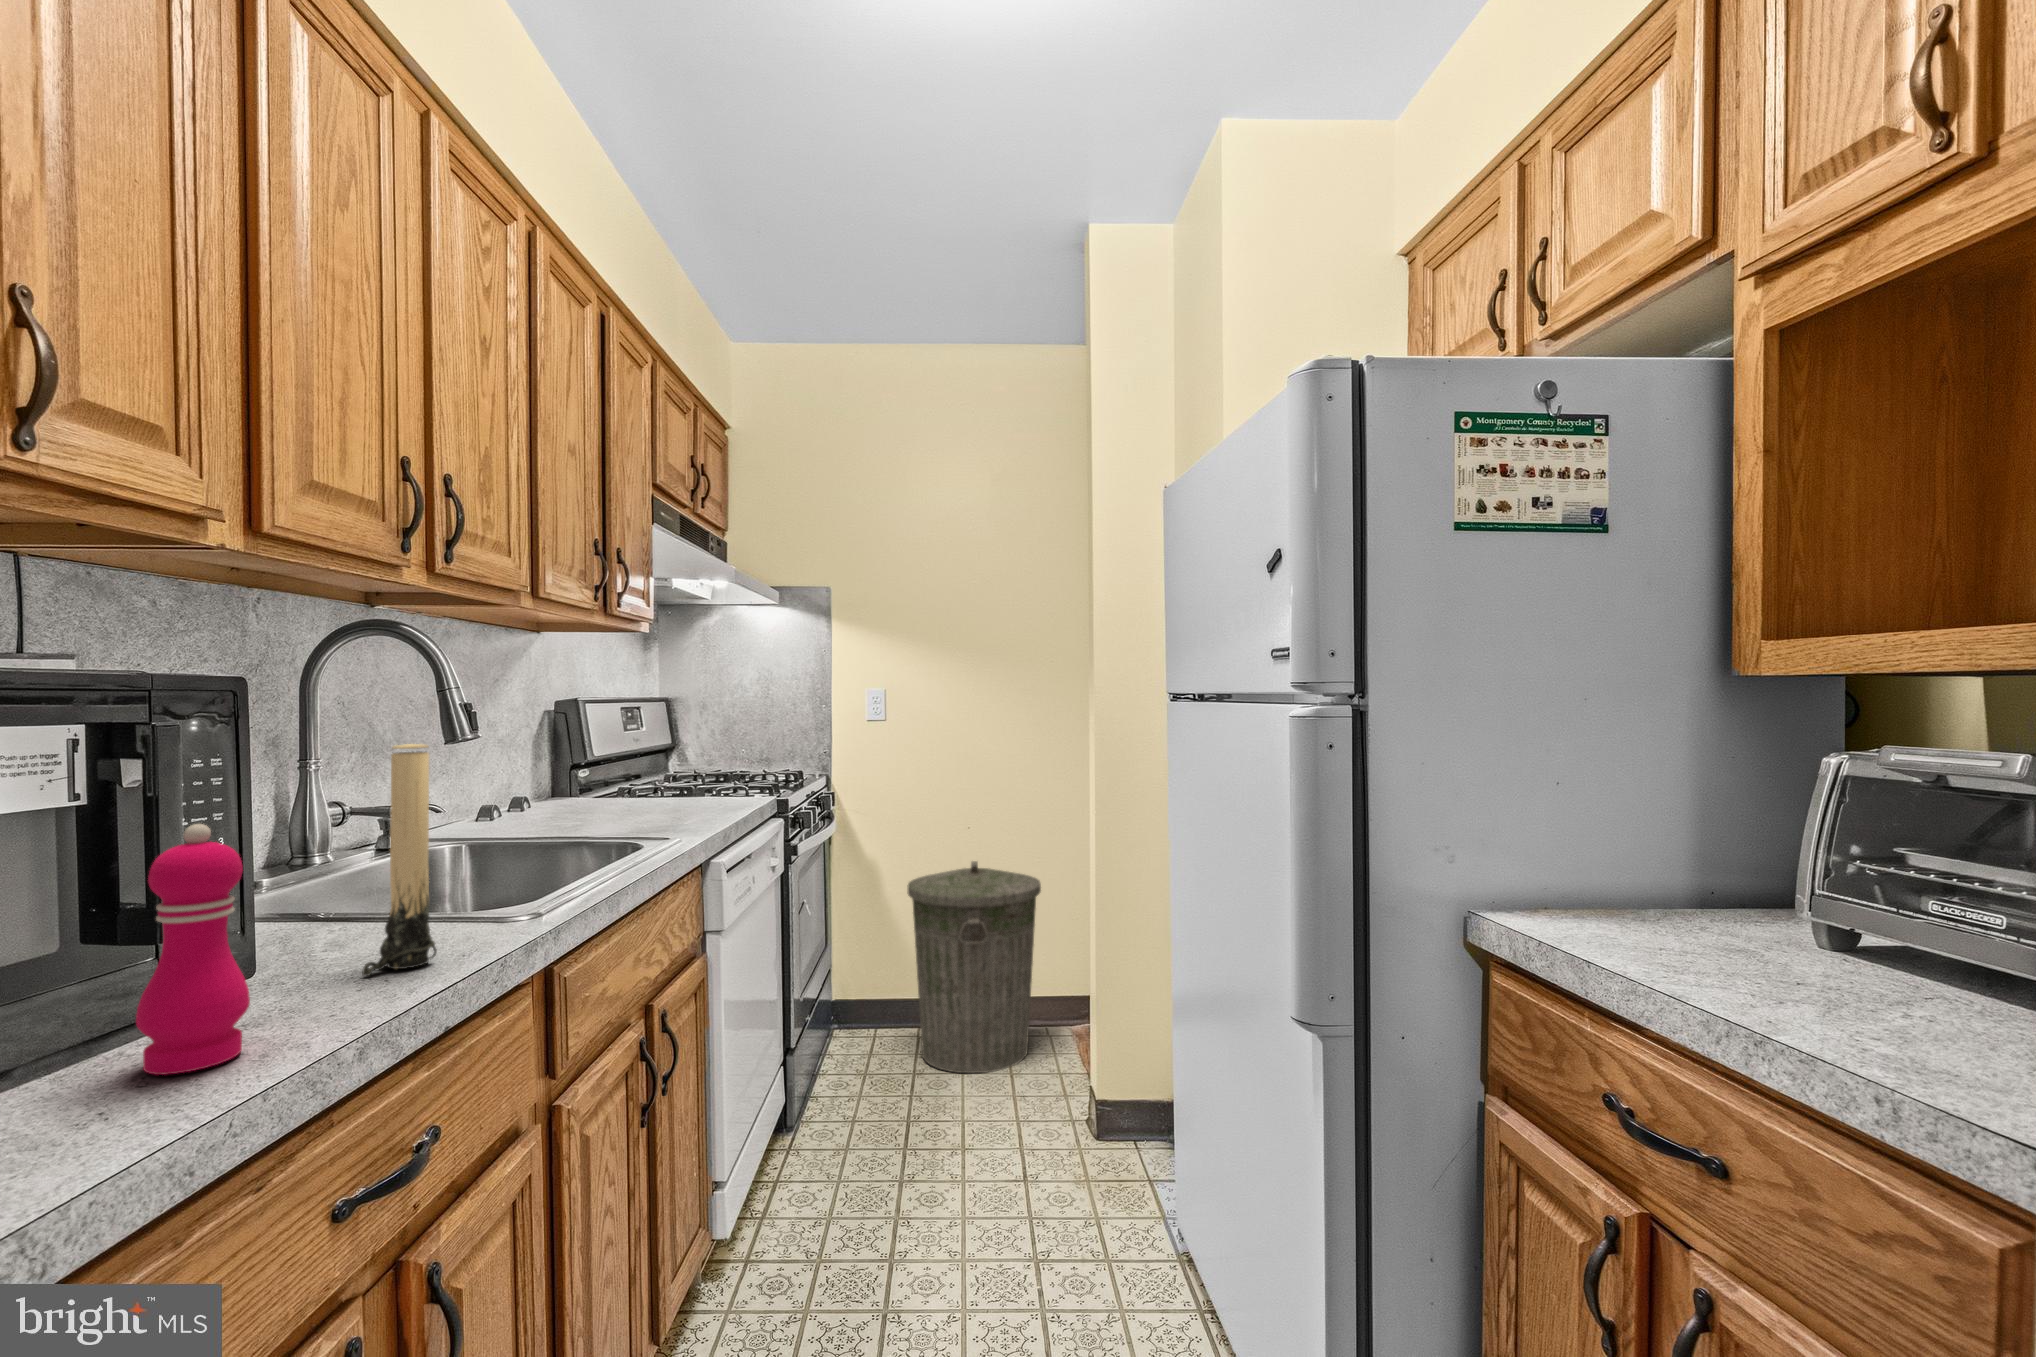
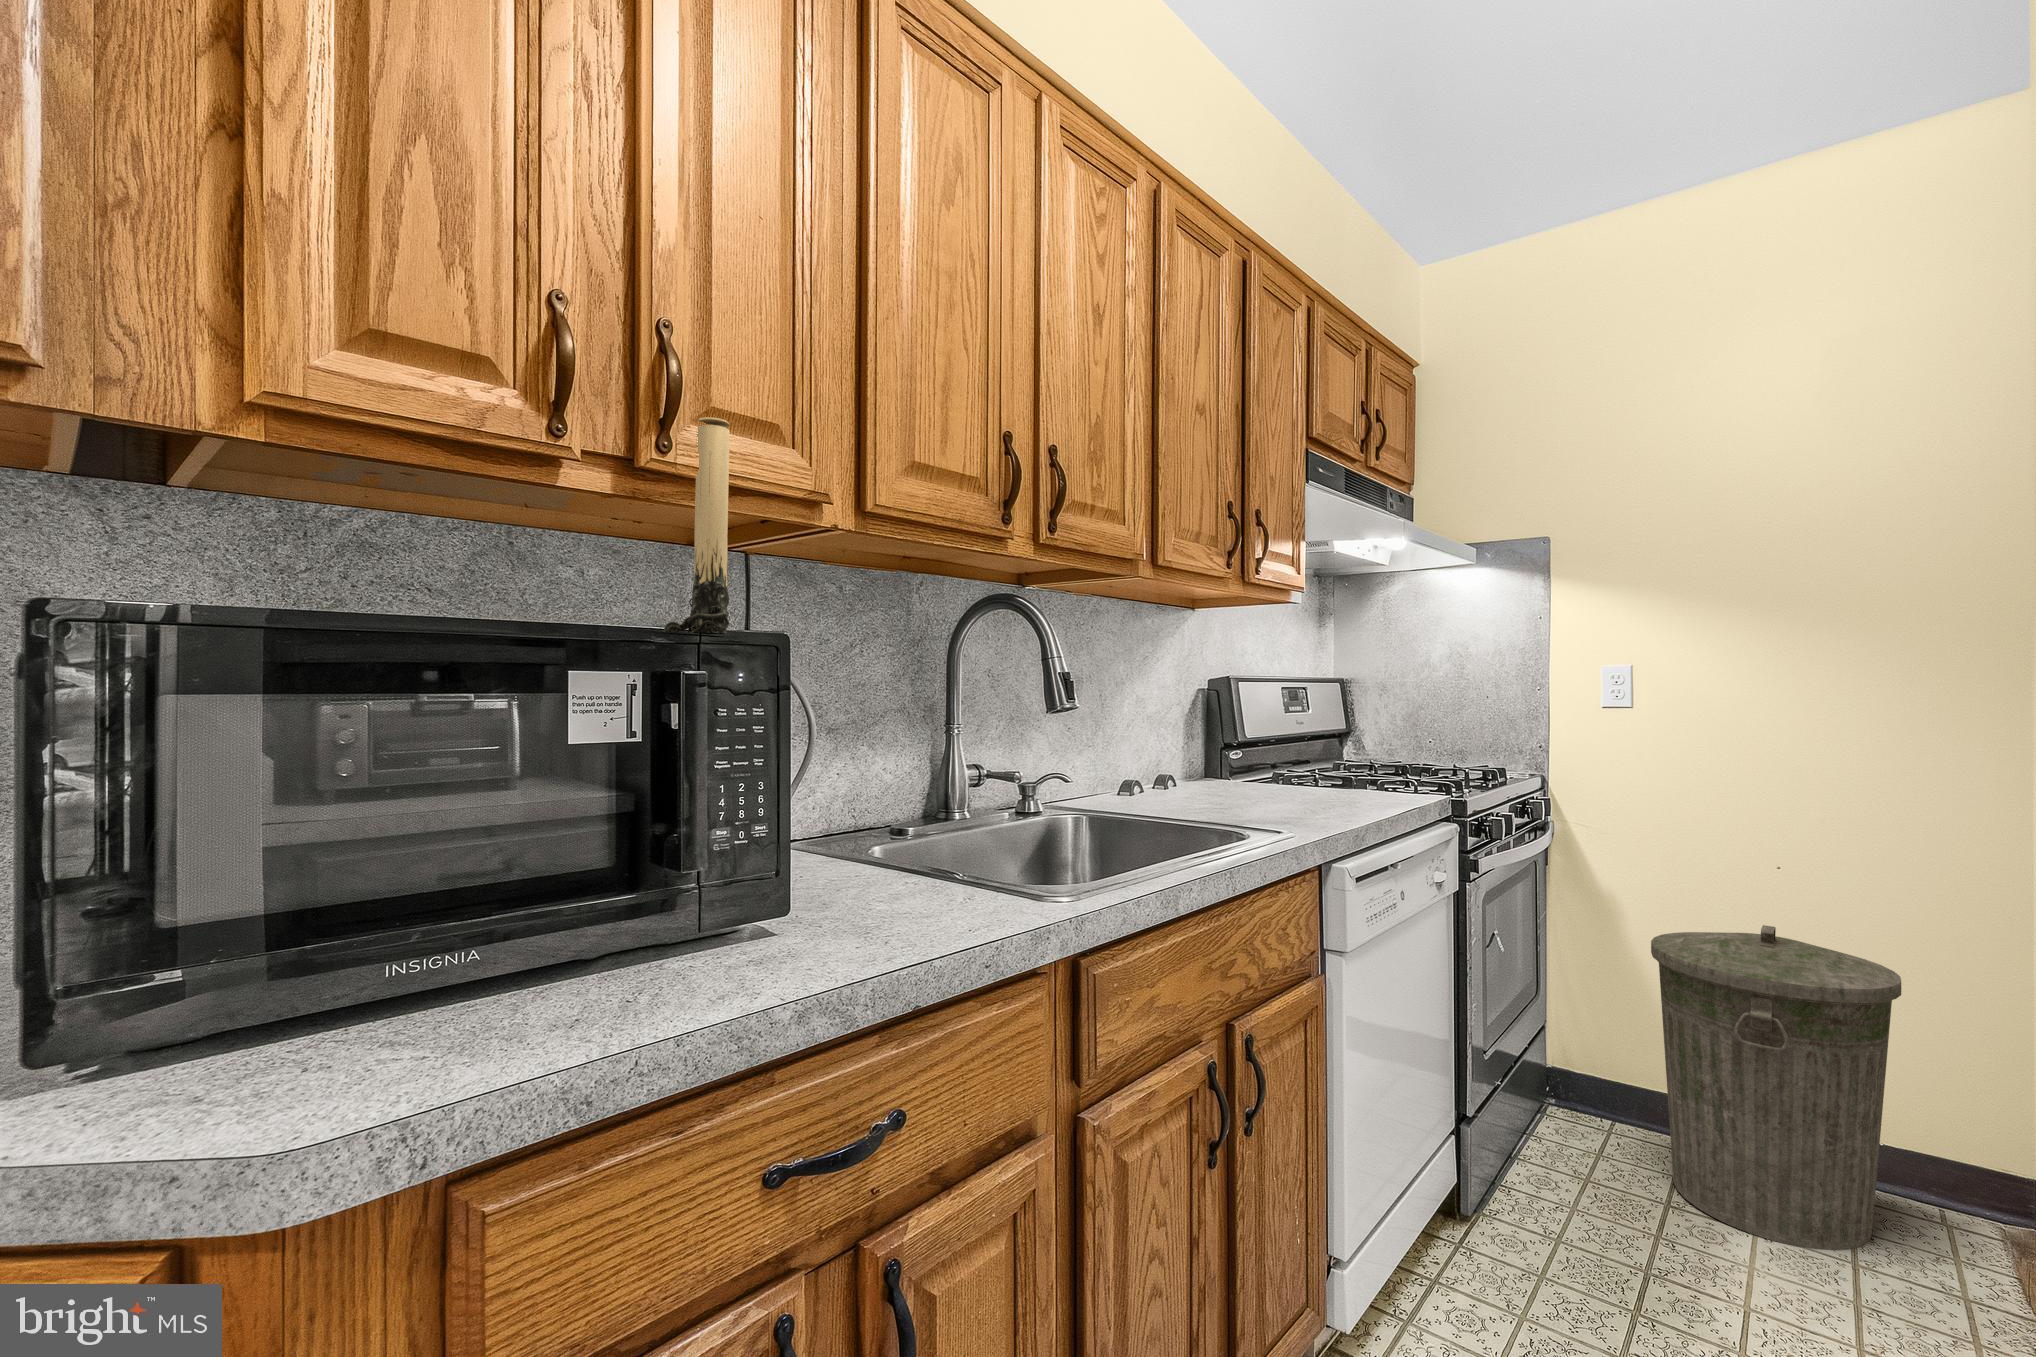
candle: present [362,744,437,976] -> present [664,417,730,634]
pepper mill: present [136,824,250,1075] -> none [640,761,726,996]

